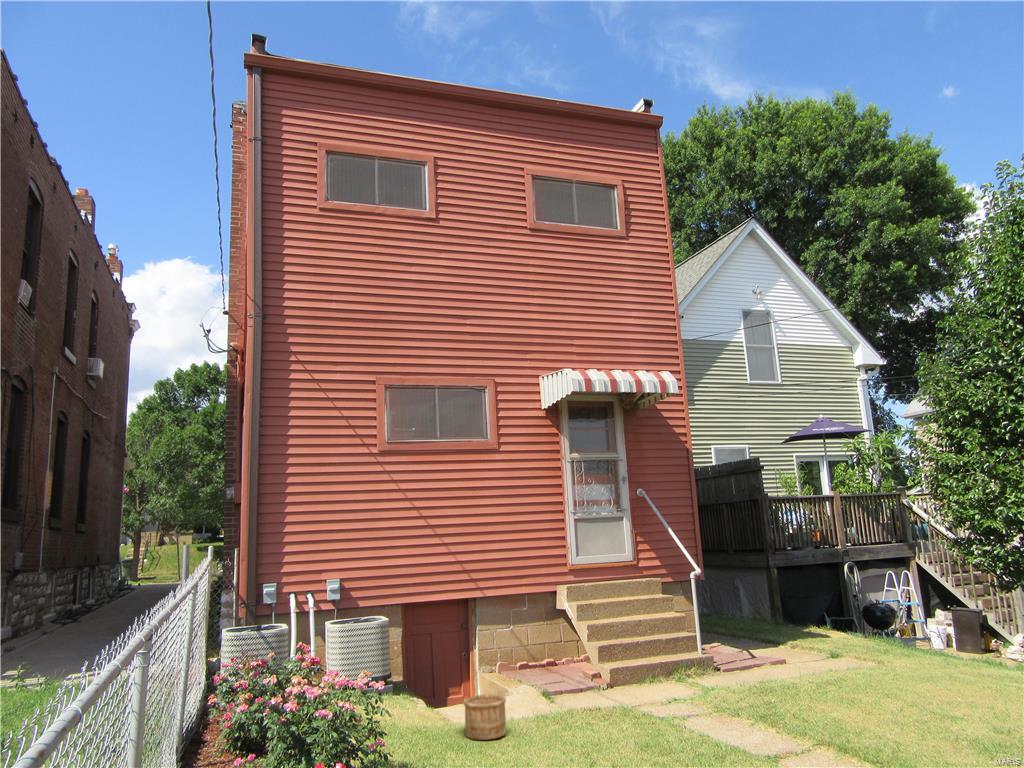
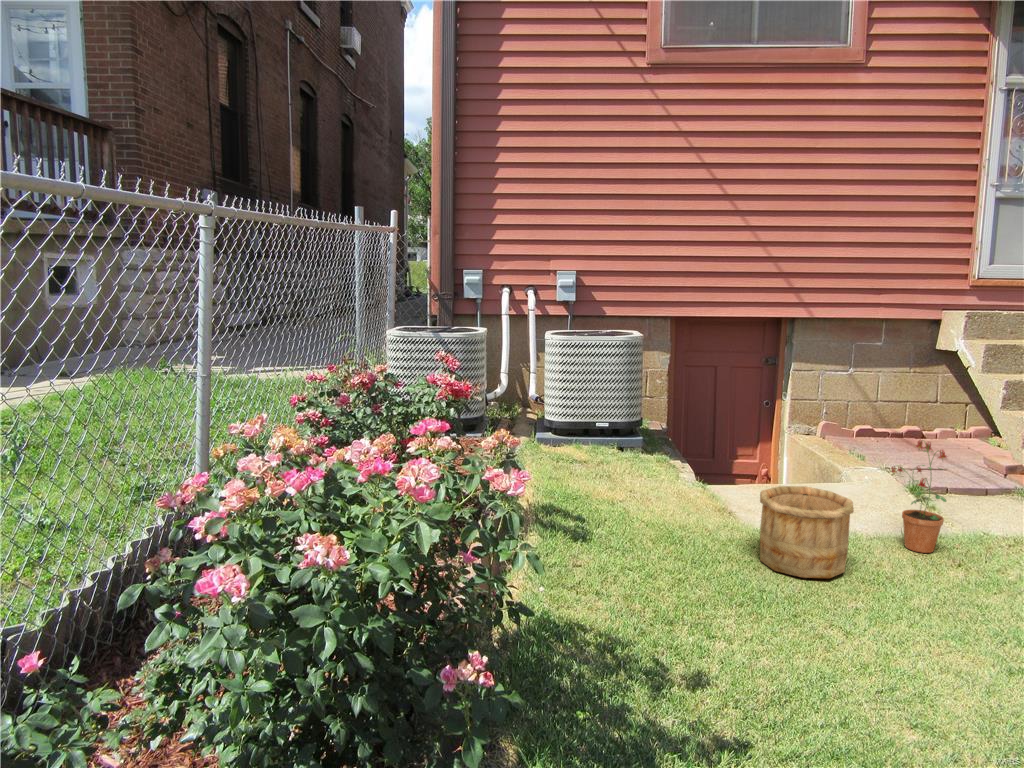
potted plant: none [524,663,550,722] -> present [891,440,947,553]

